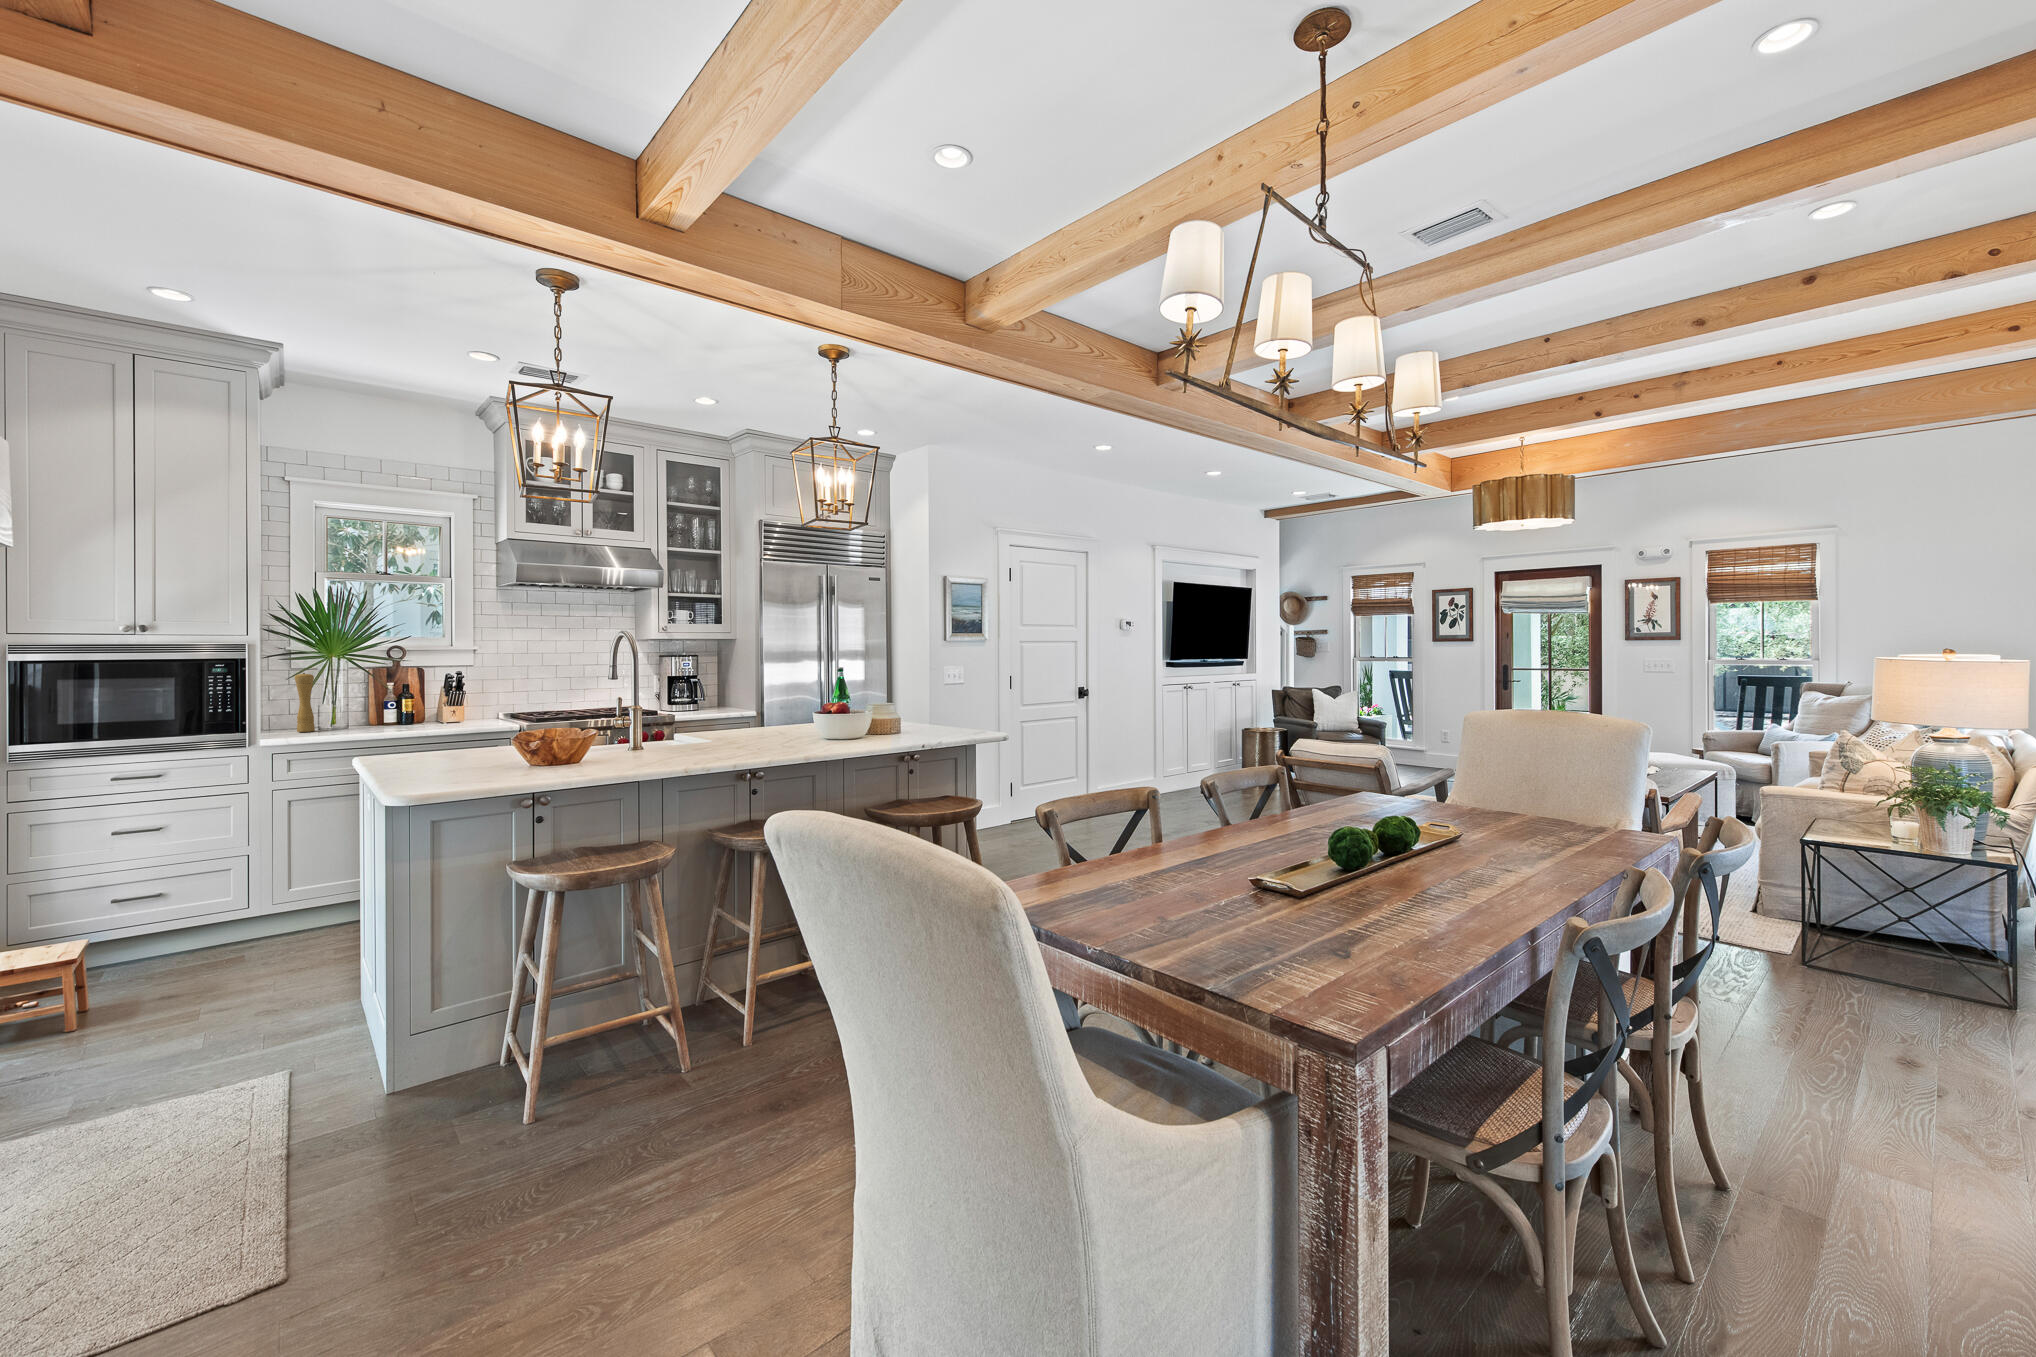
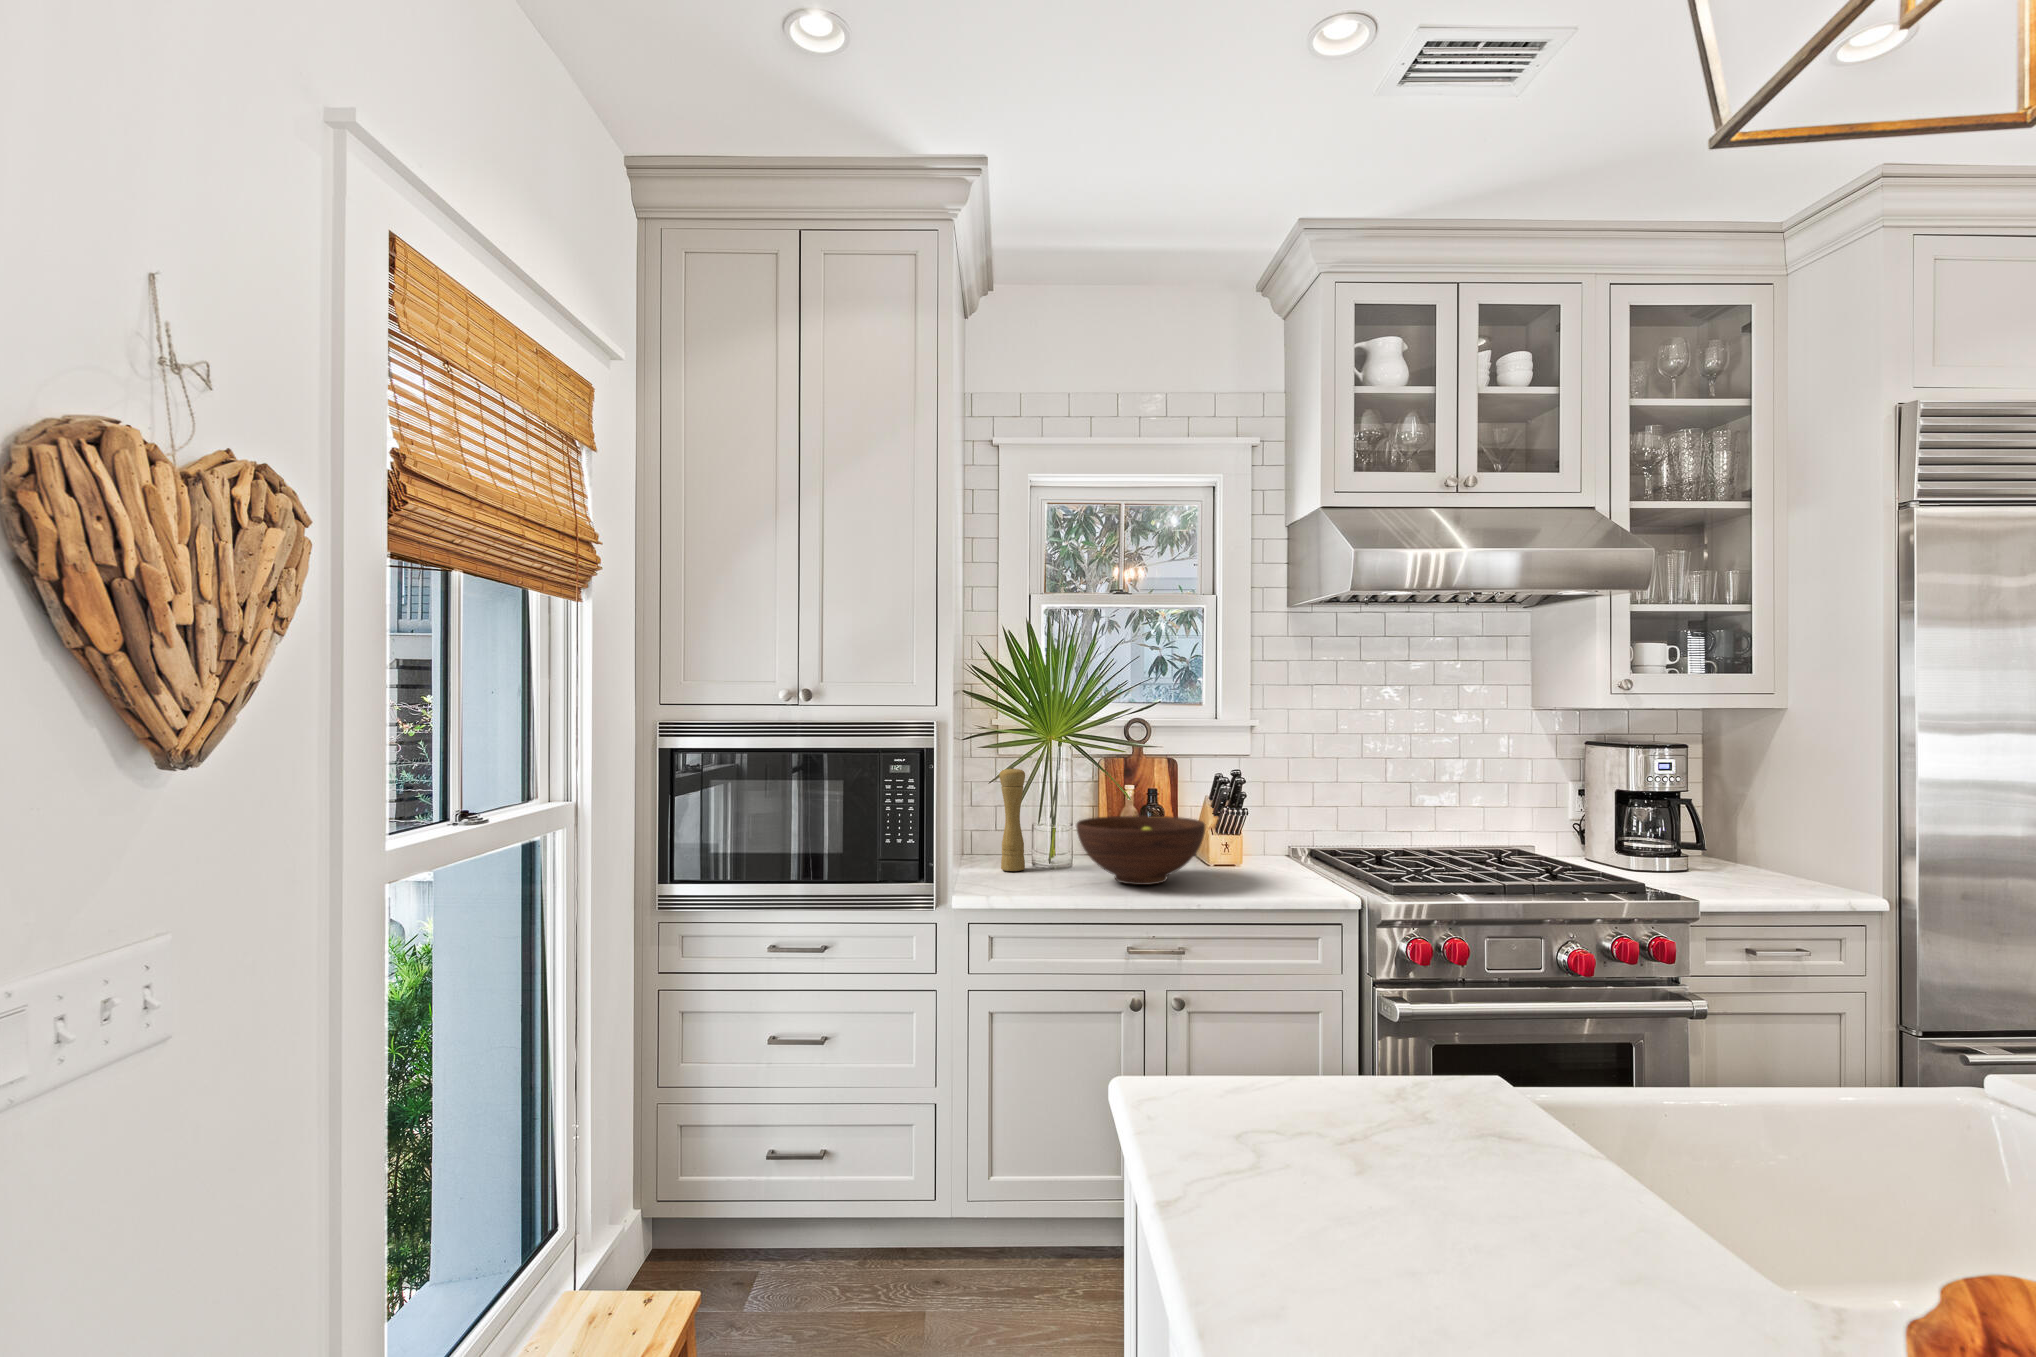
fruit bowl: none [350,697,434,731] -> present [1076,816,1205,885]

